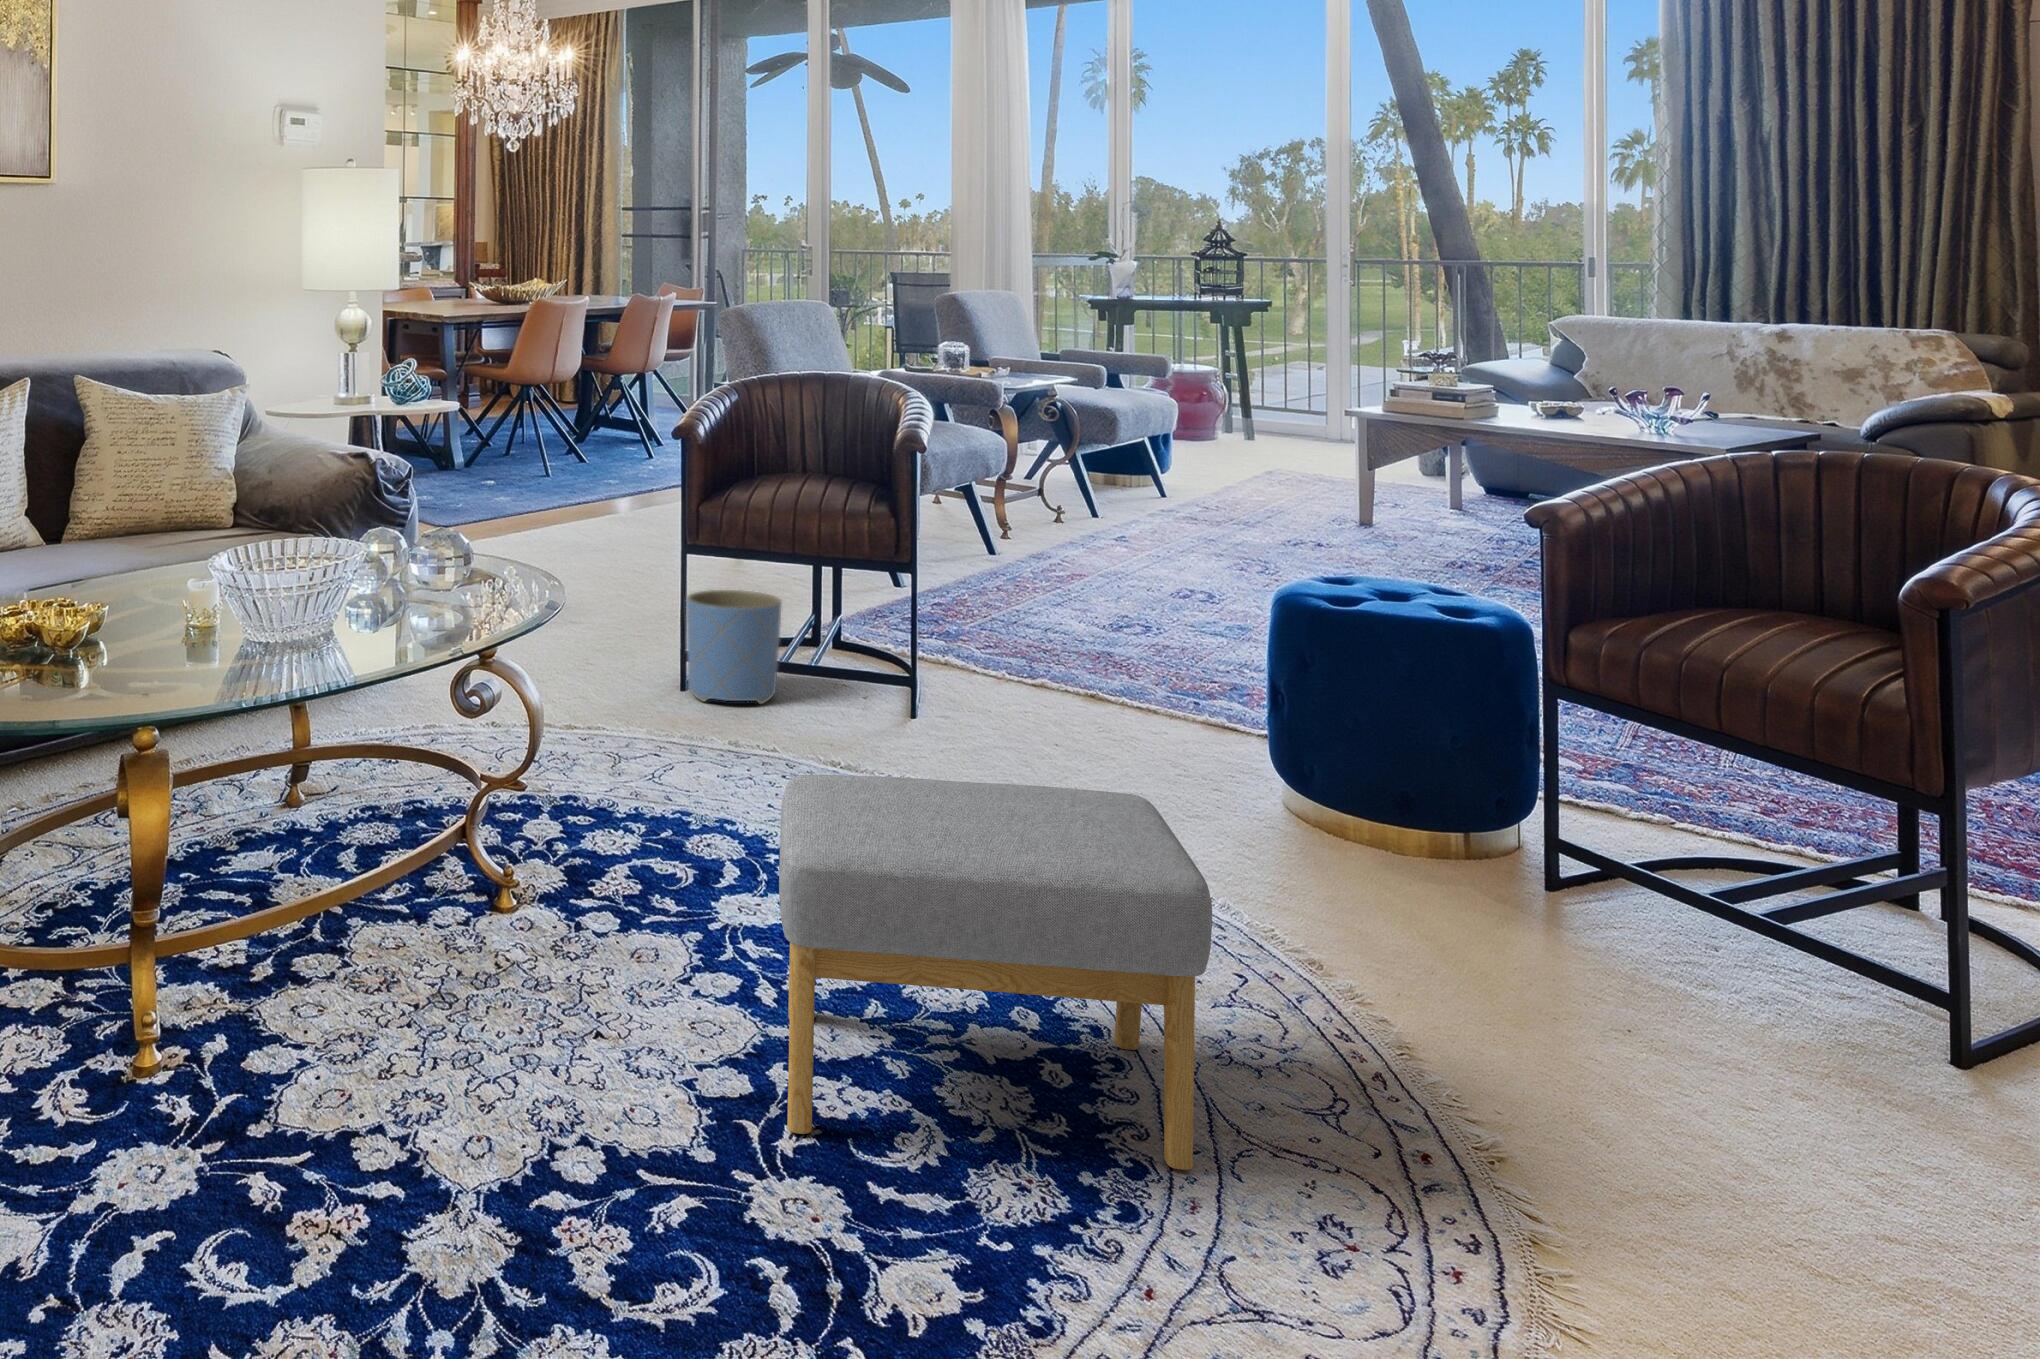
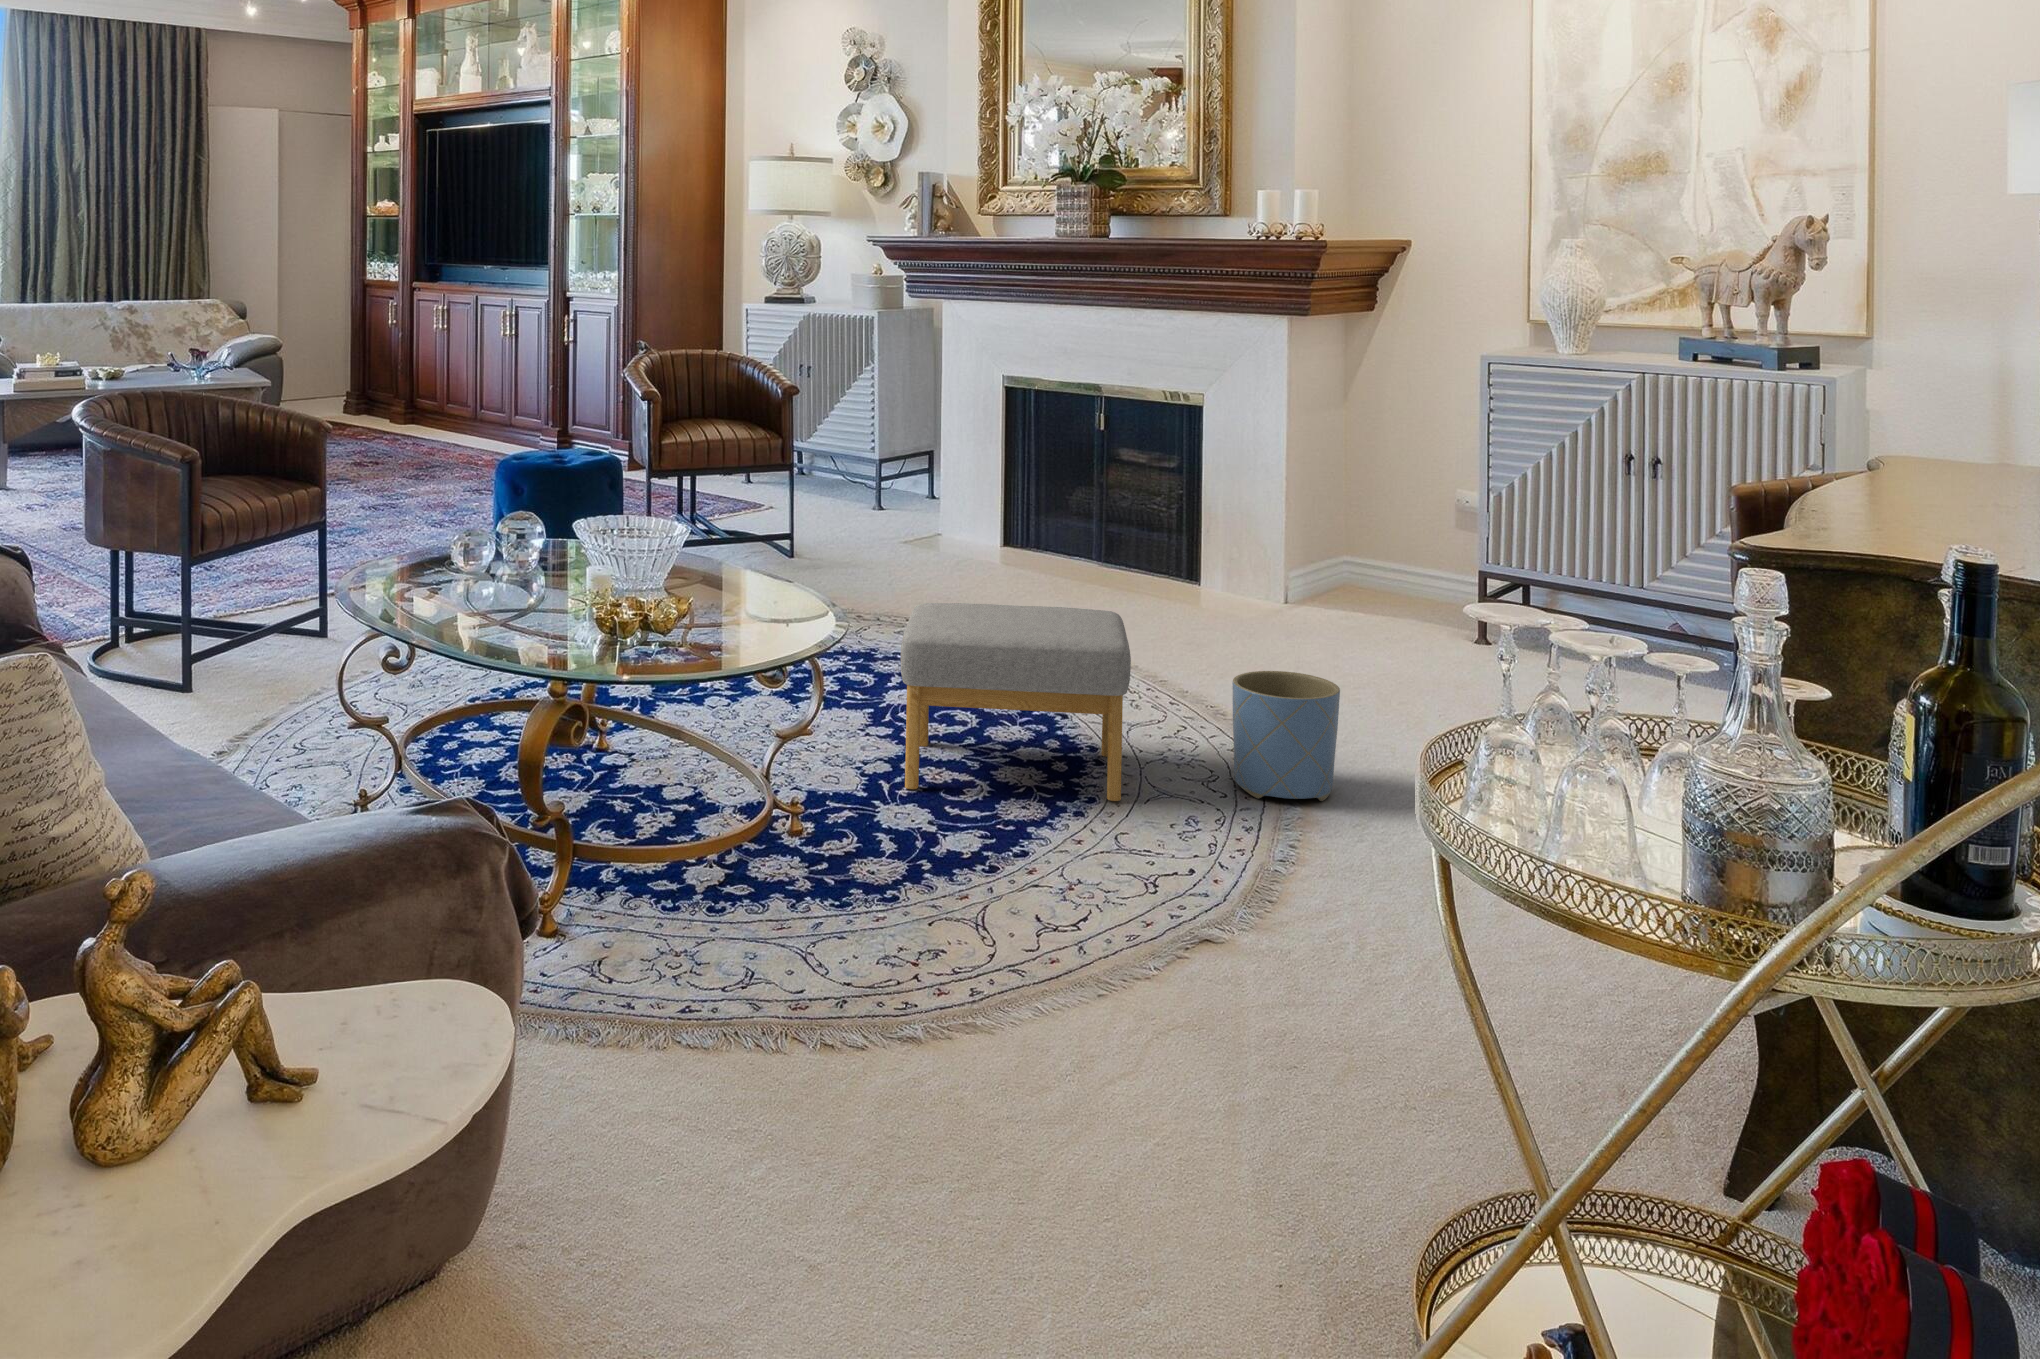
planter: present [686,590,781,704] -> present [1232,671,1340,801]

